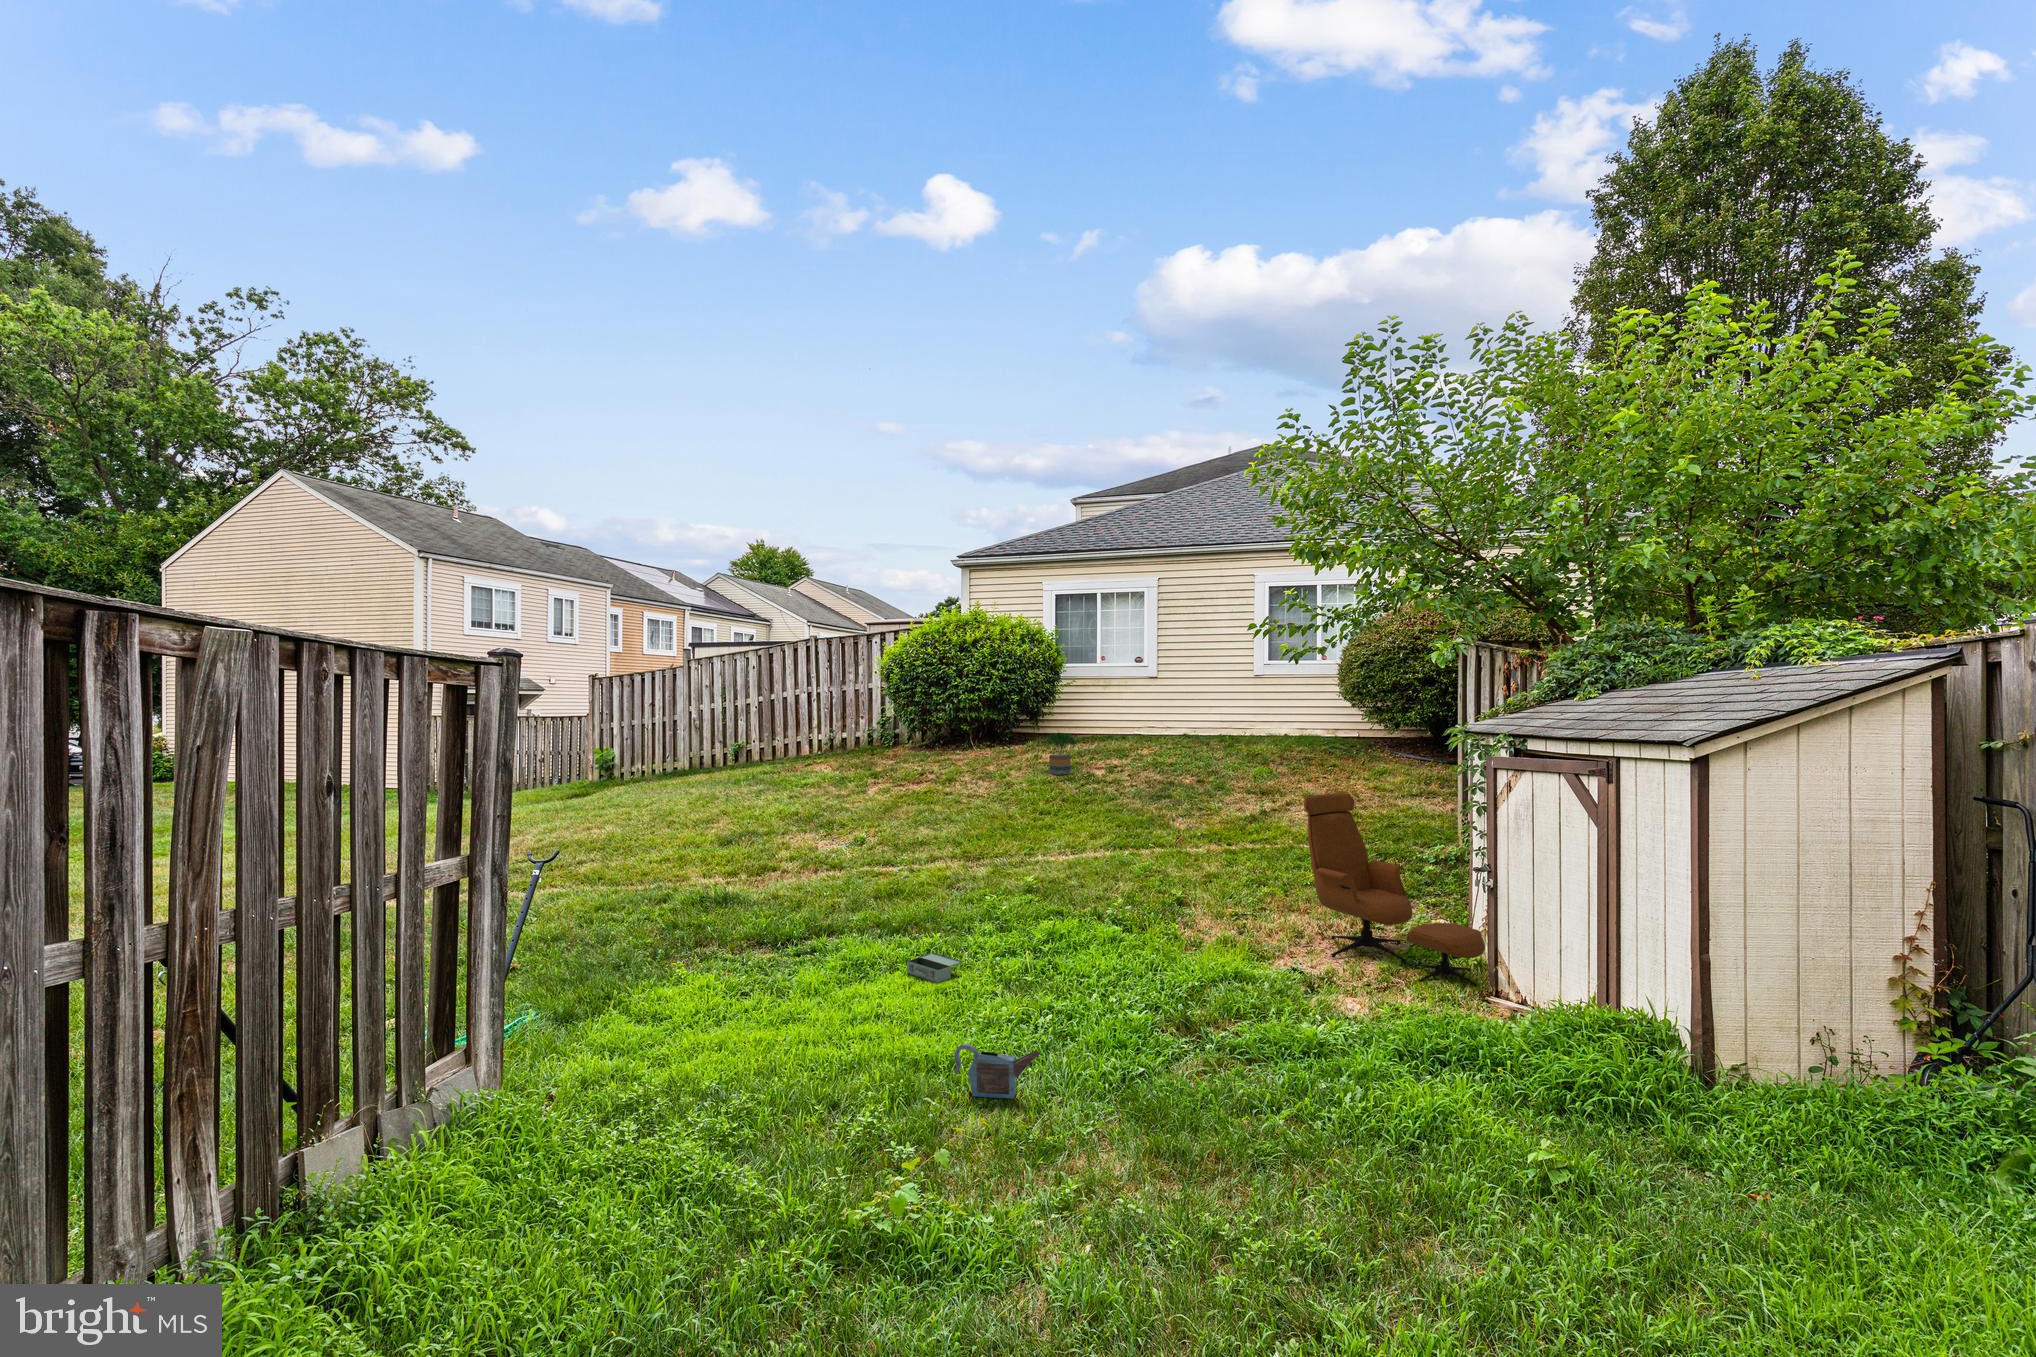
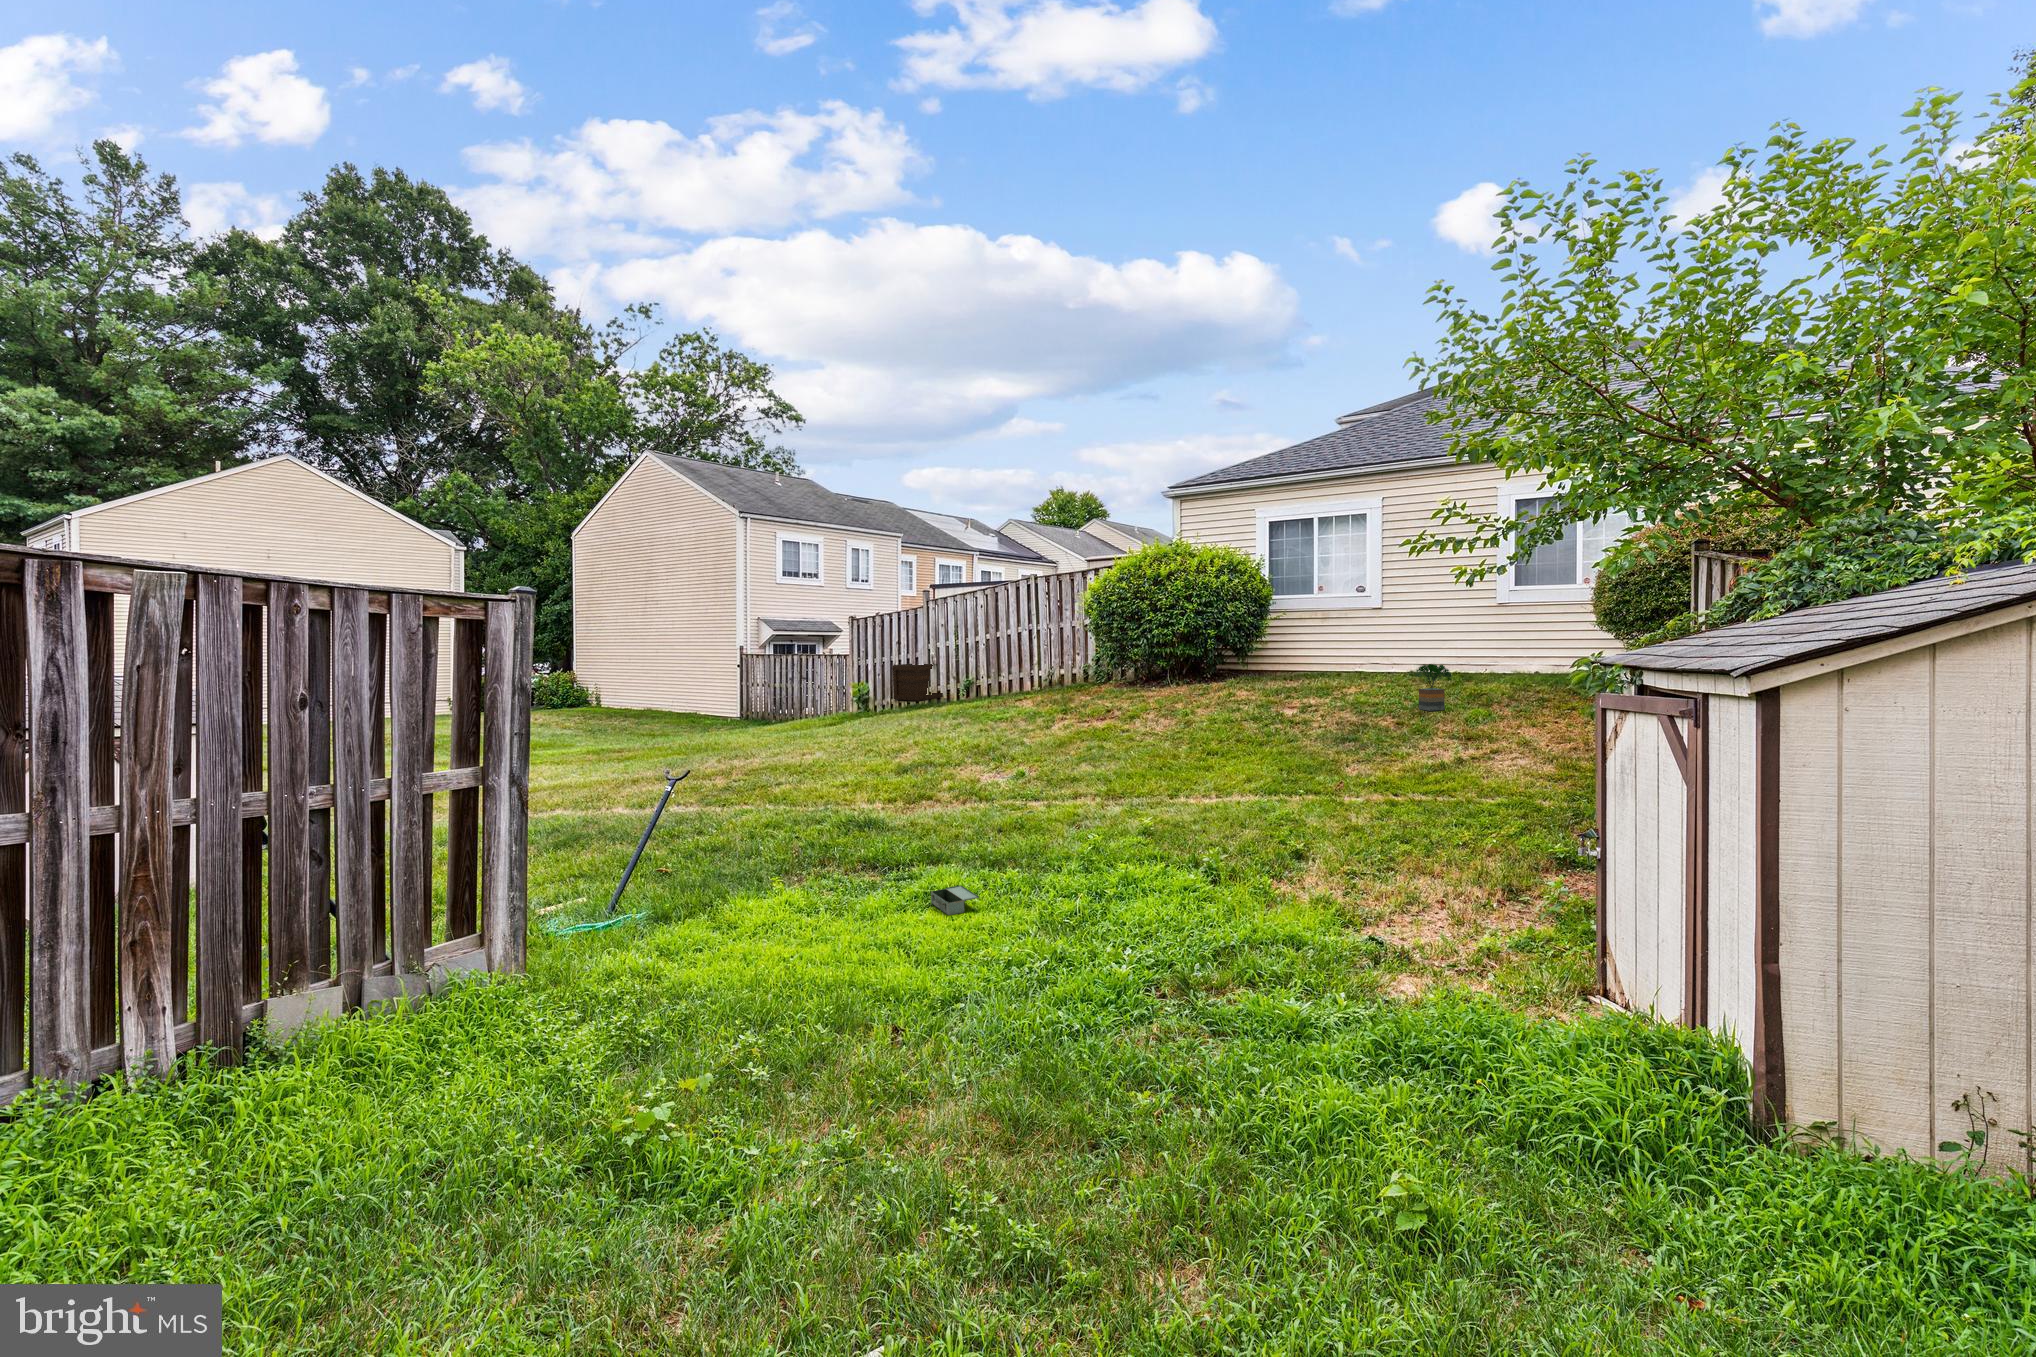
wooden crate: none [648,727,706,769] -> present [892,664,943,701]
potted tree: present [1047,732,1076,775] -> present [1416,664,1452,711]
lounge chair: present [1304,793,1485,986] -> none [1371,742,1556,982]
watering can: present [954,1044,1040,1099] -> none [842,978,914,1038]

